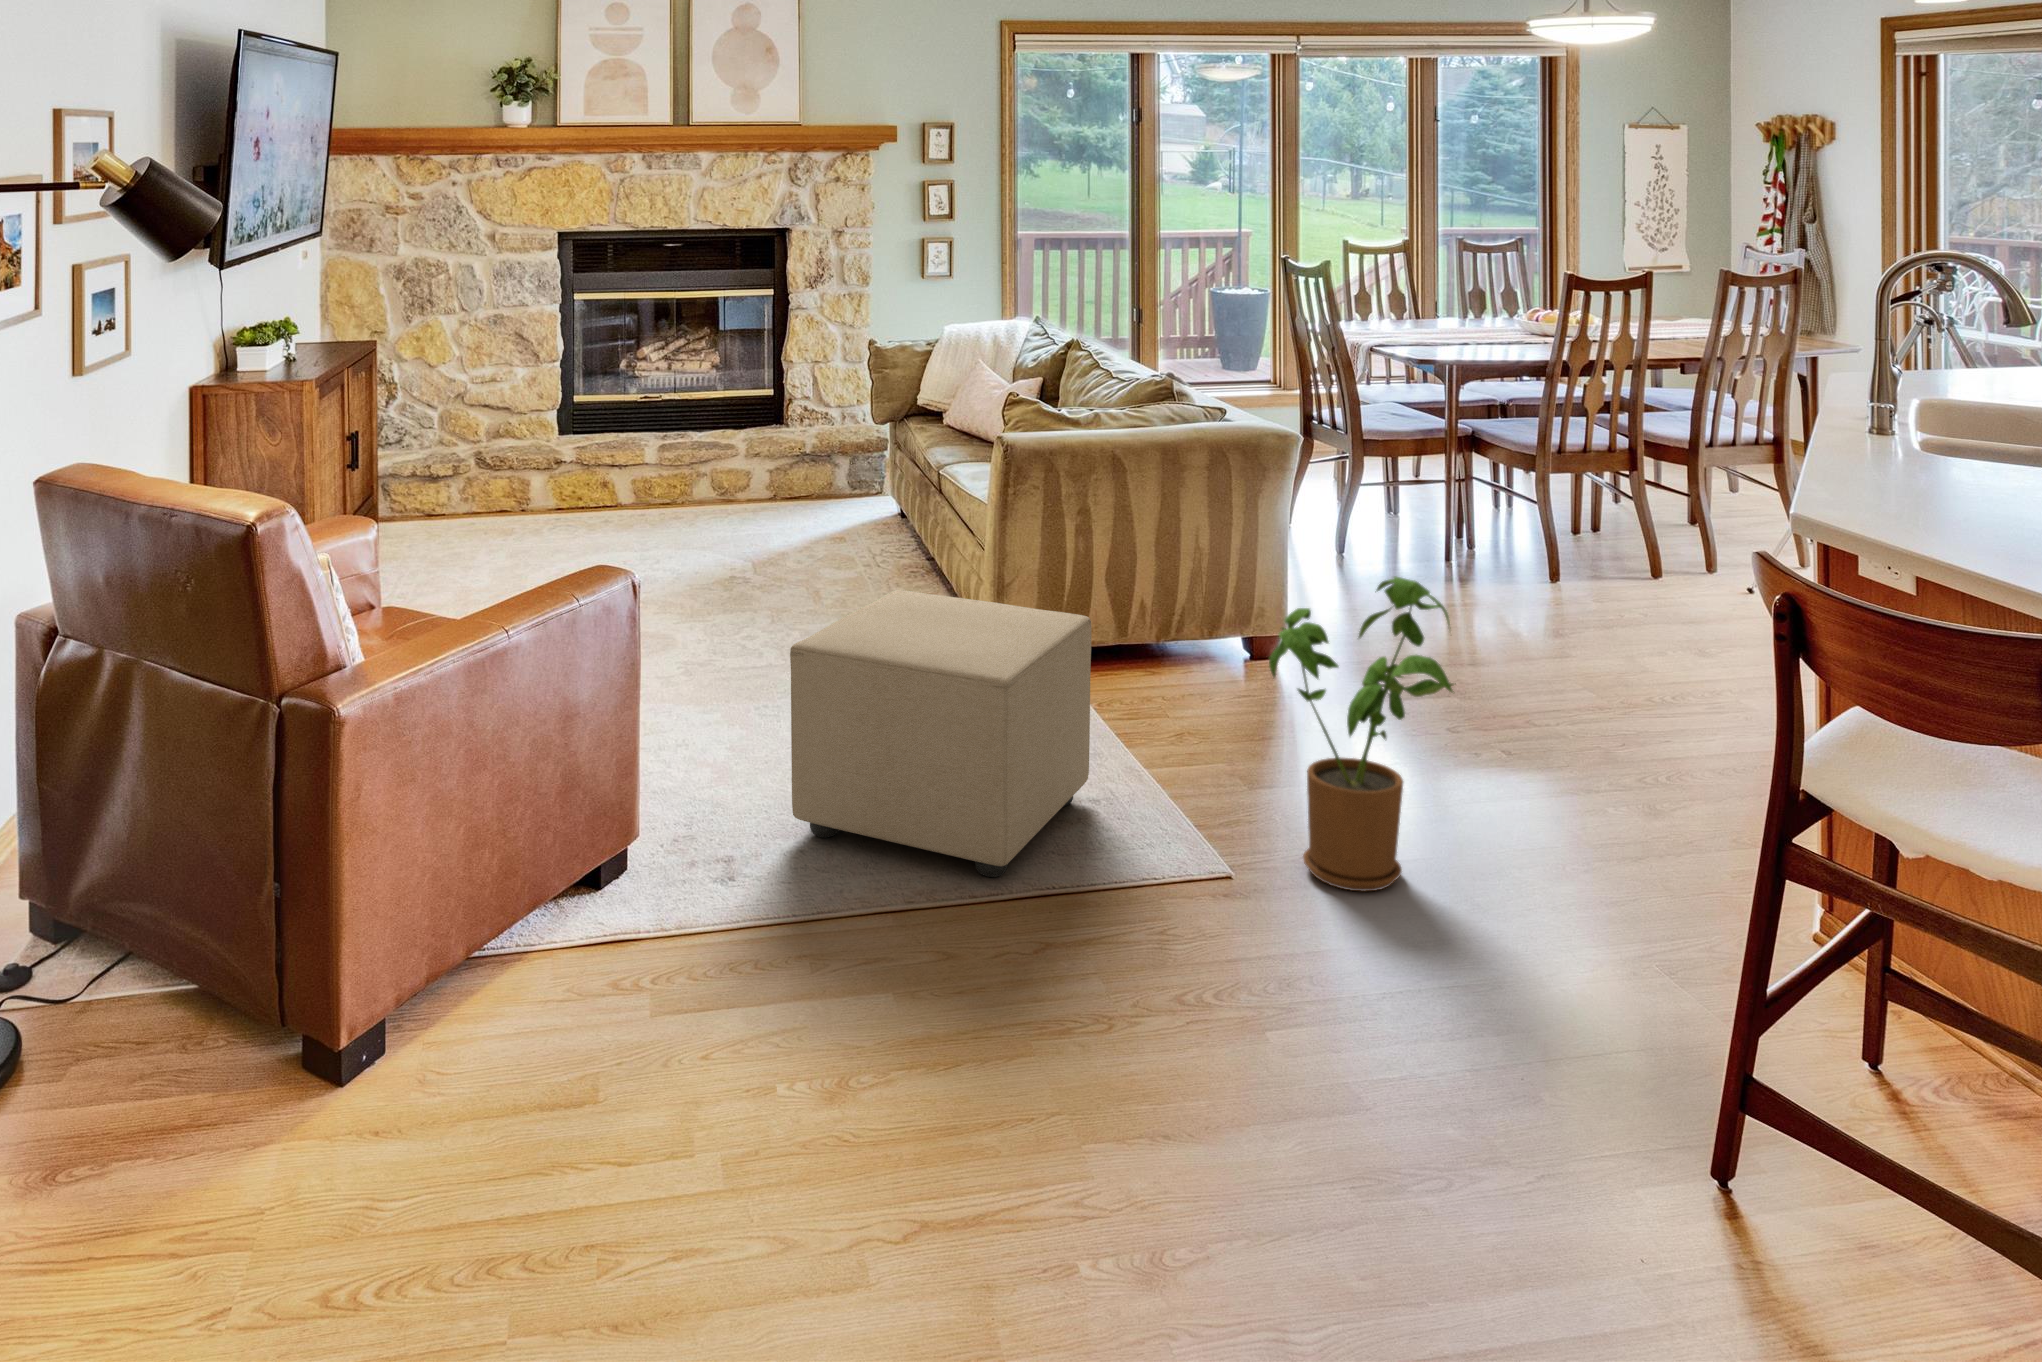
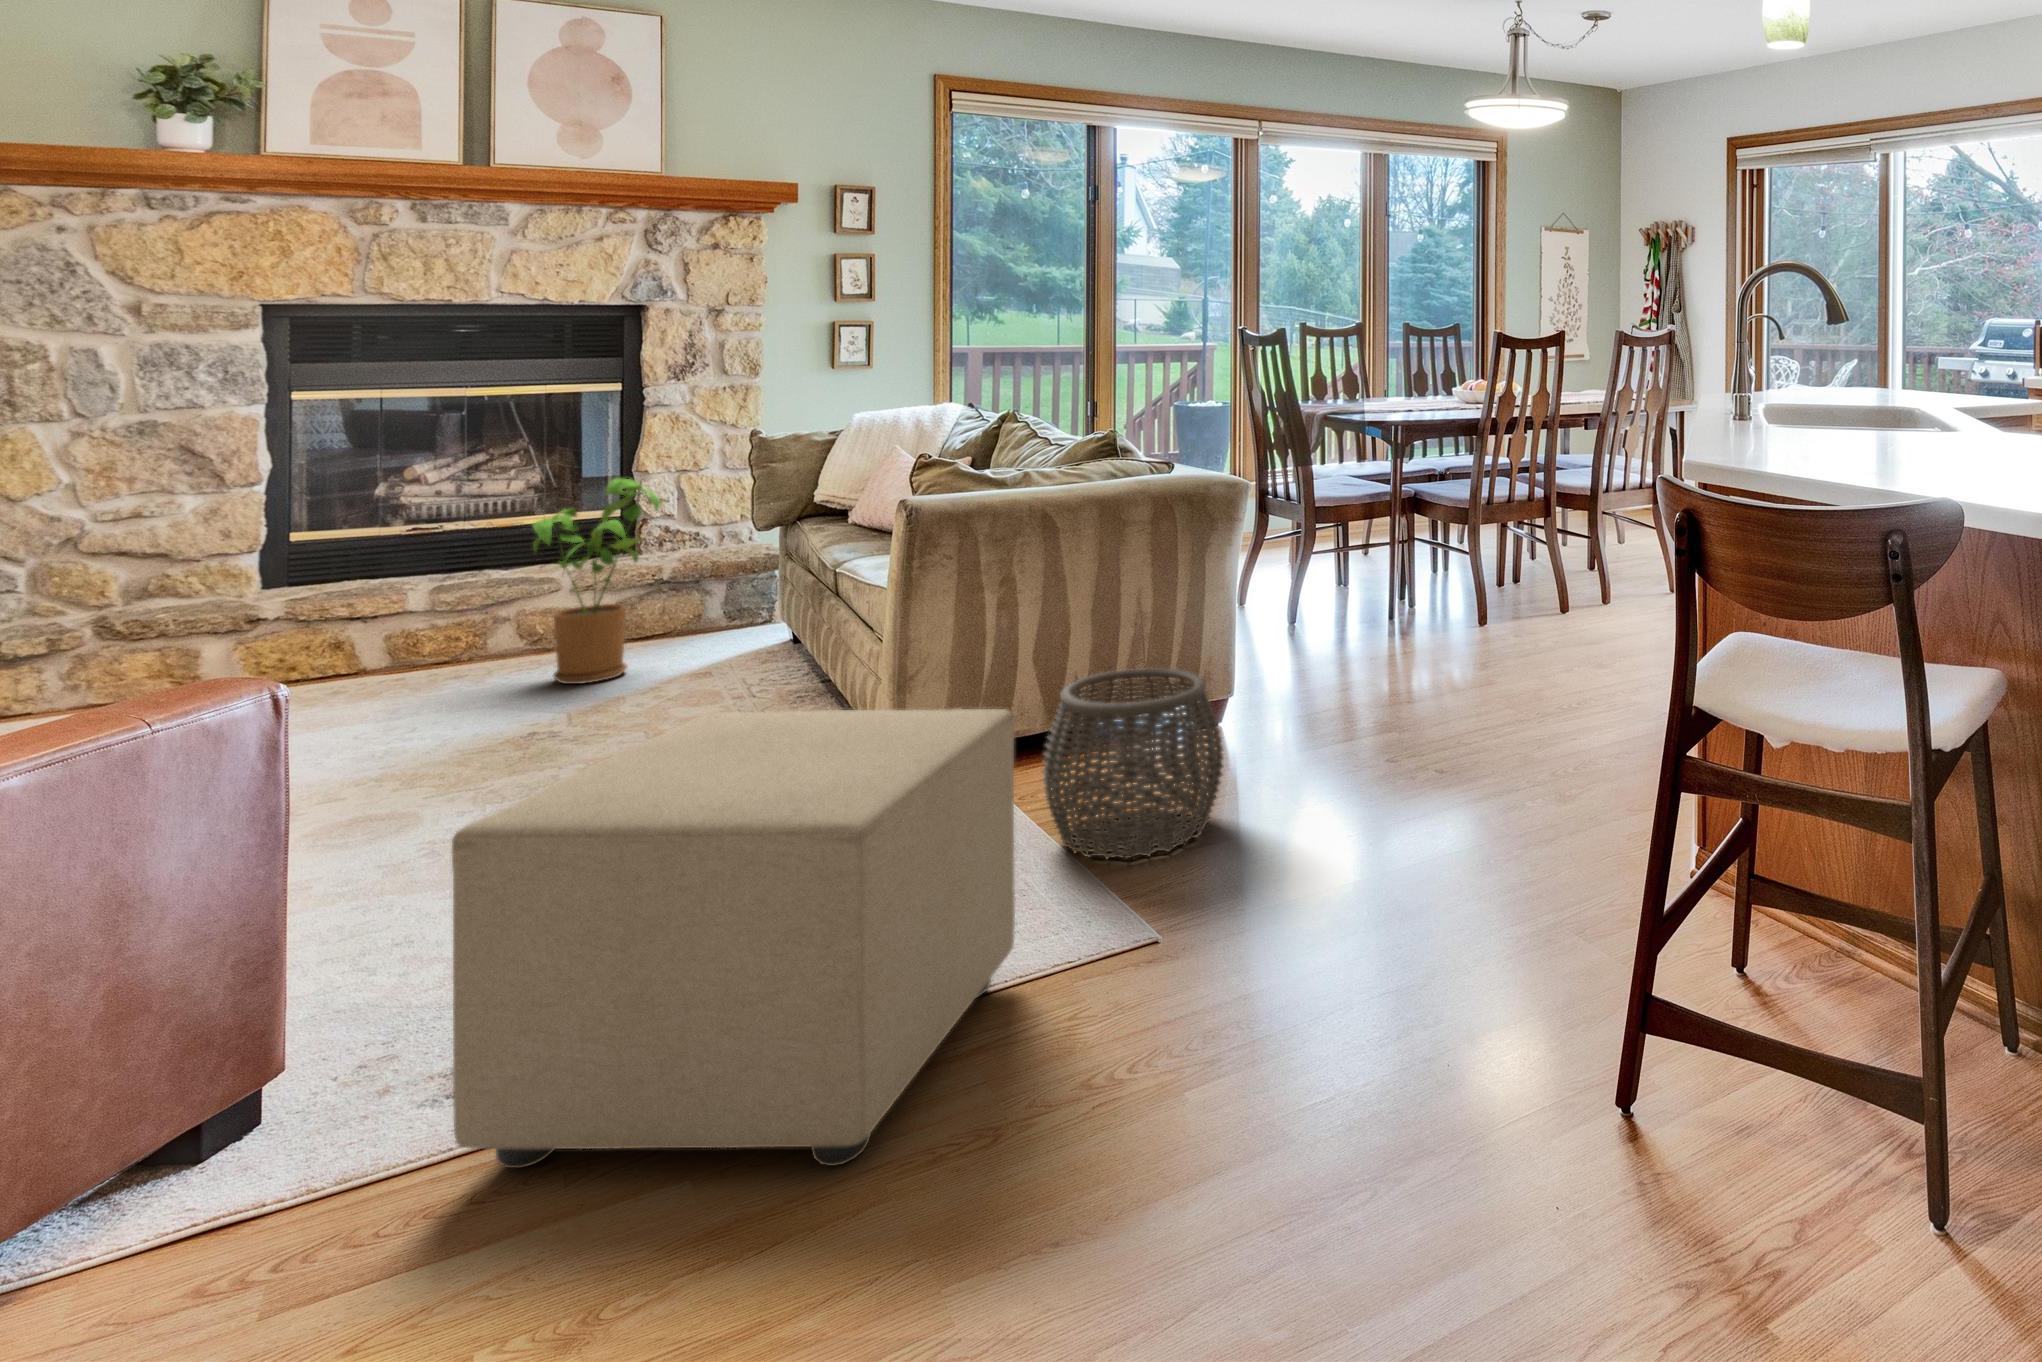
house plant: present [1269,577,1454,891] -> present [533,479,664,684]
woven basket: none [1106,591,1249,738] -> present [1042,669,1223,859]

